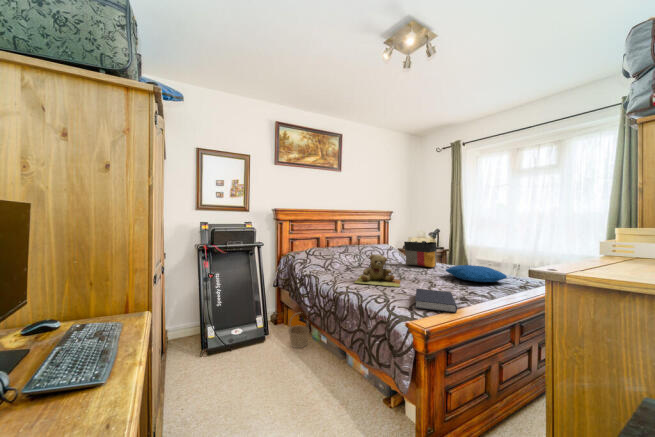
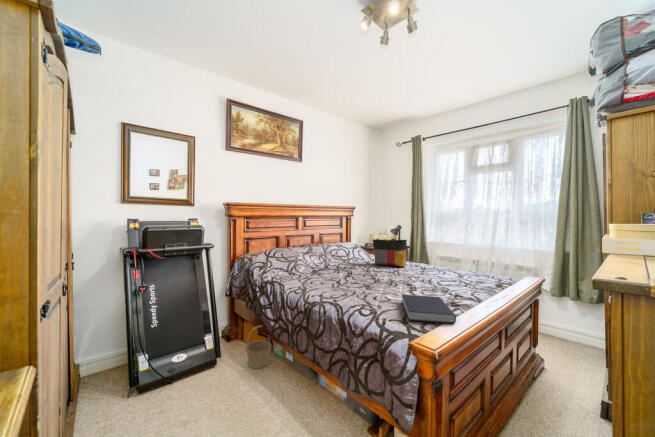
teddy bear: present [355,254,400,287] -> none [328,255,380,292]
pillow: present [446,265,507,282] -> none [420,264,483,282]

